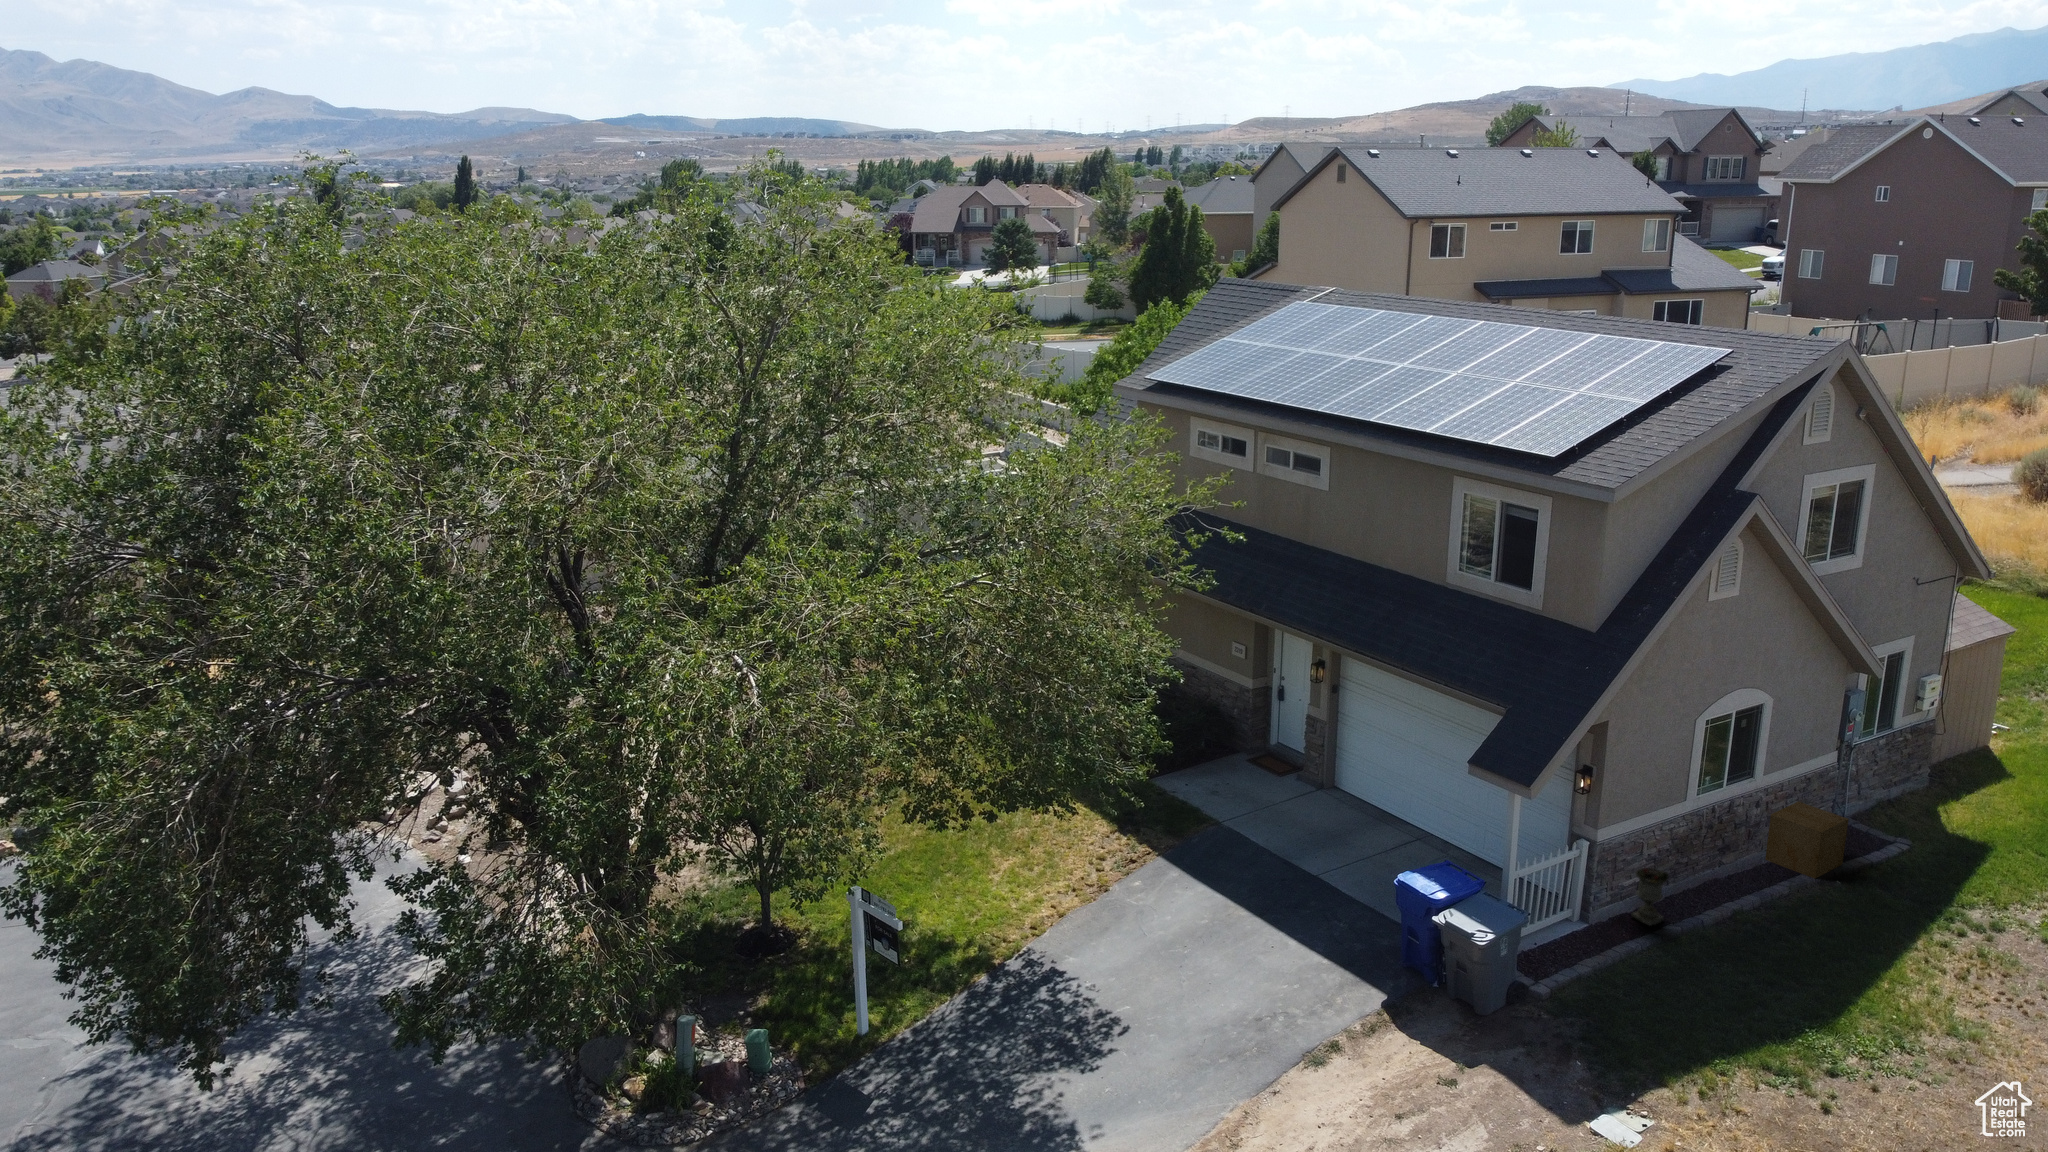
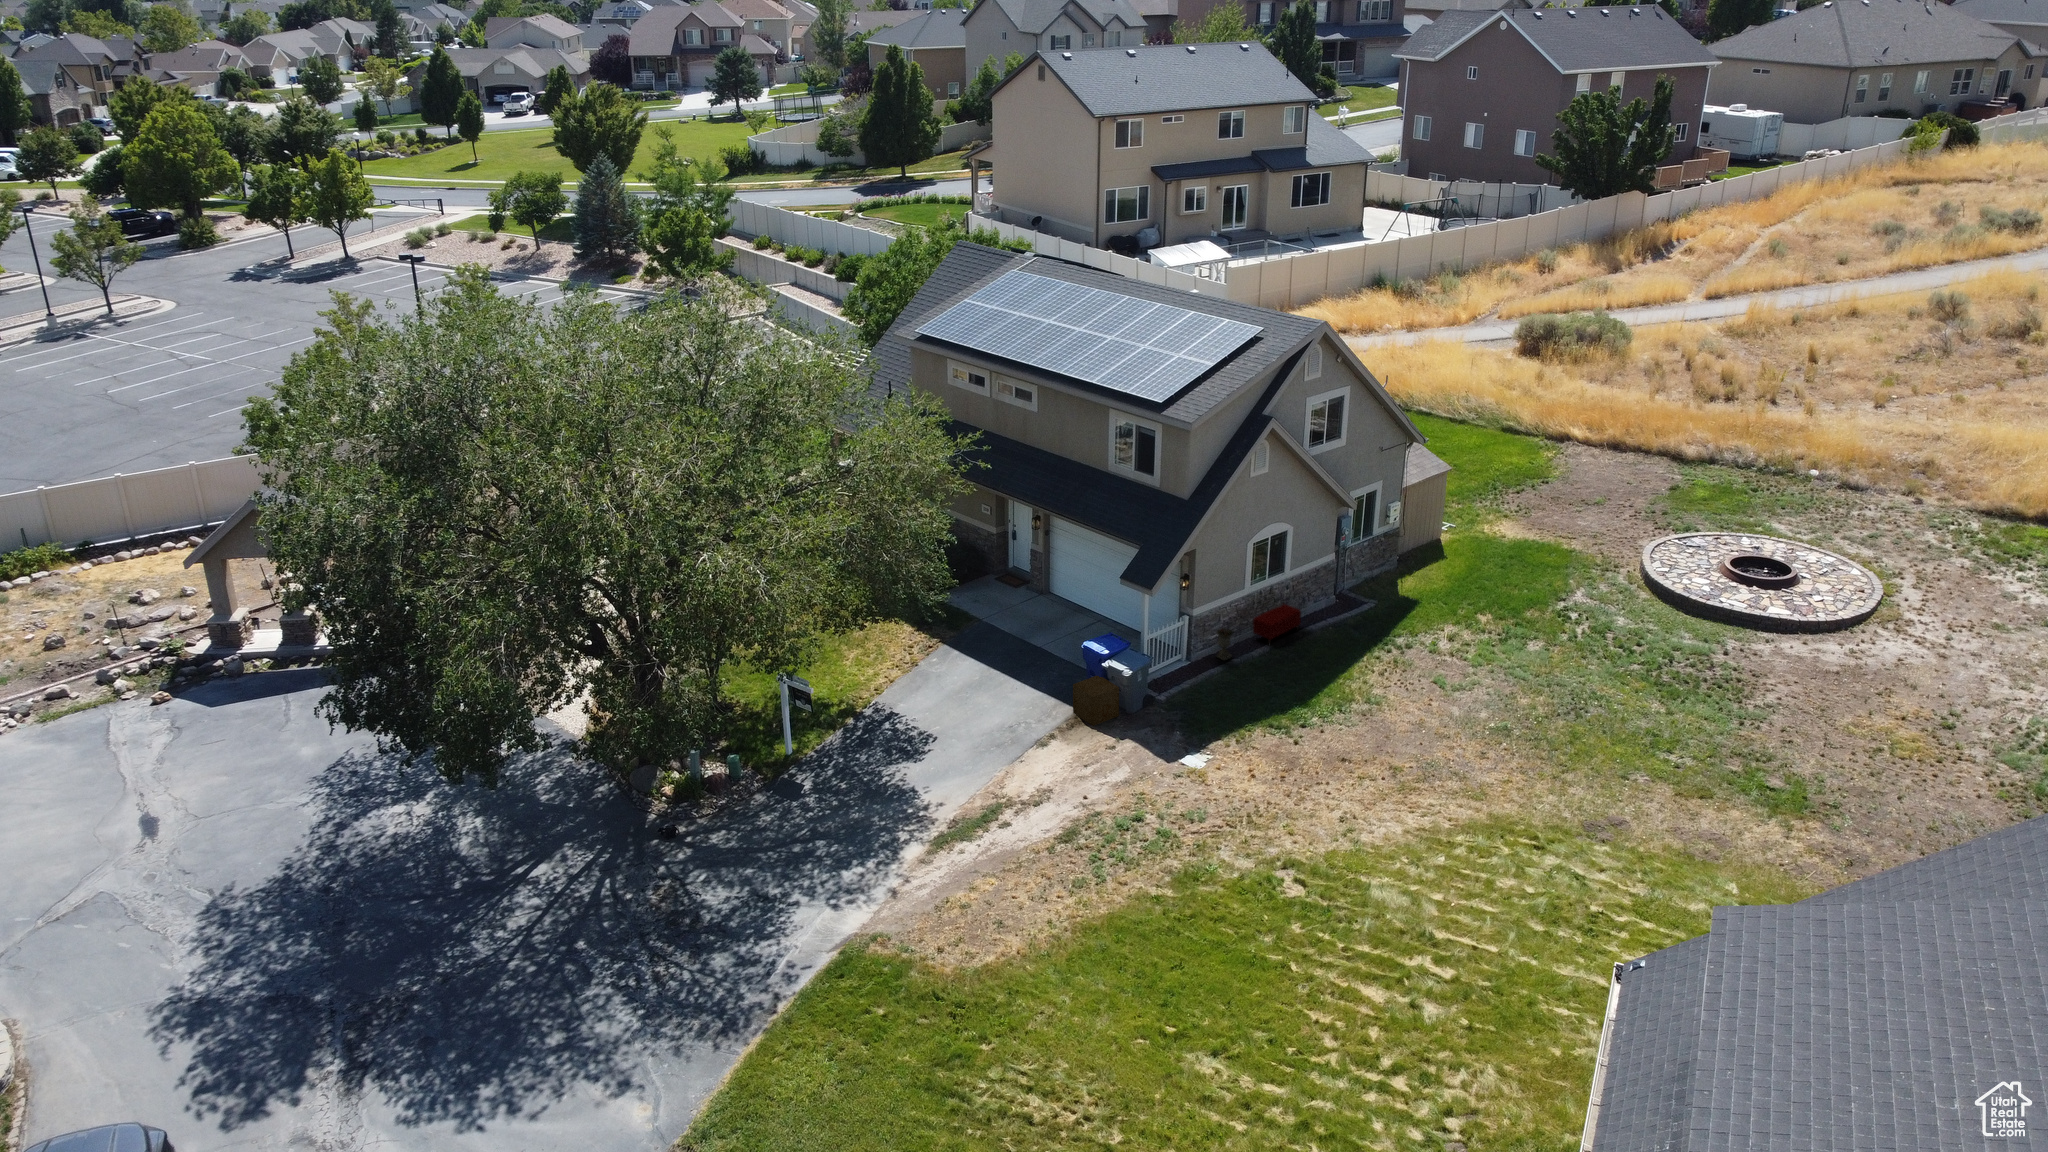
cardboard box: present [1765,802,1849,879] -> present [1073,676,1119,726]
bench: none [1695,832,1786,905] -> present [1253,604,1301,644]

